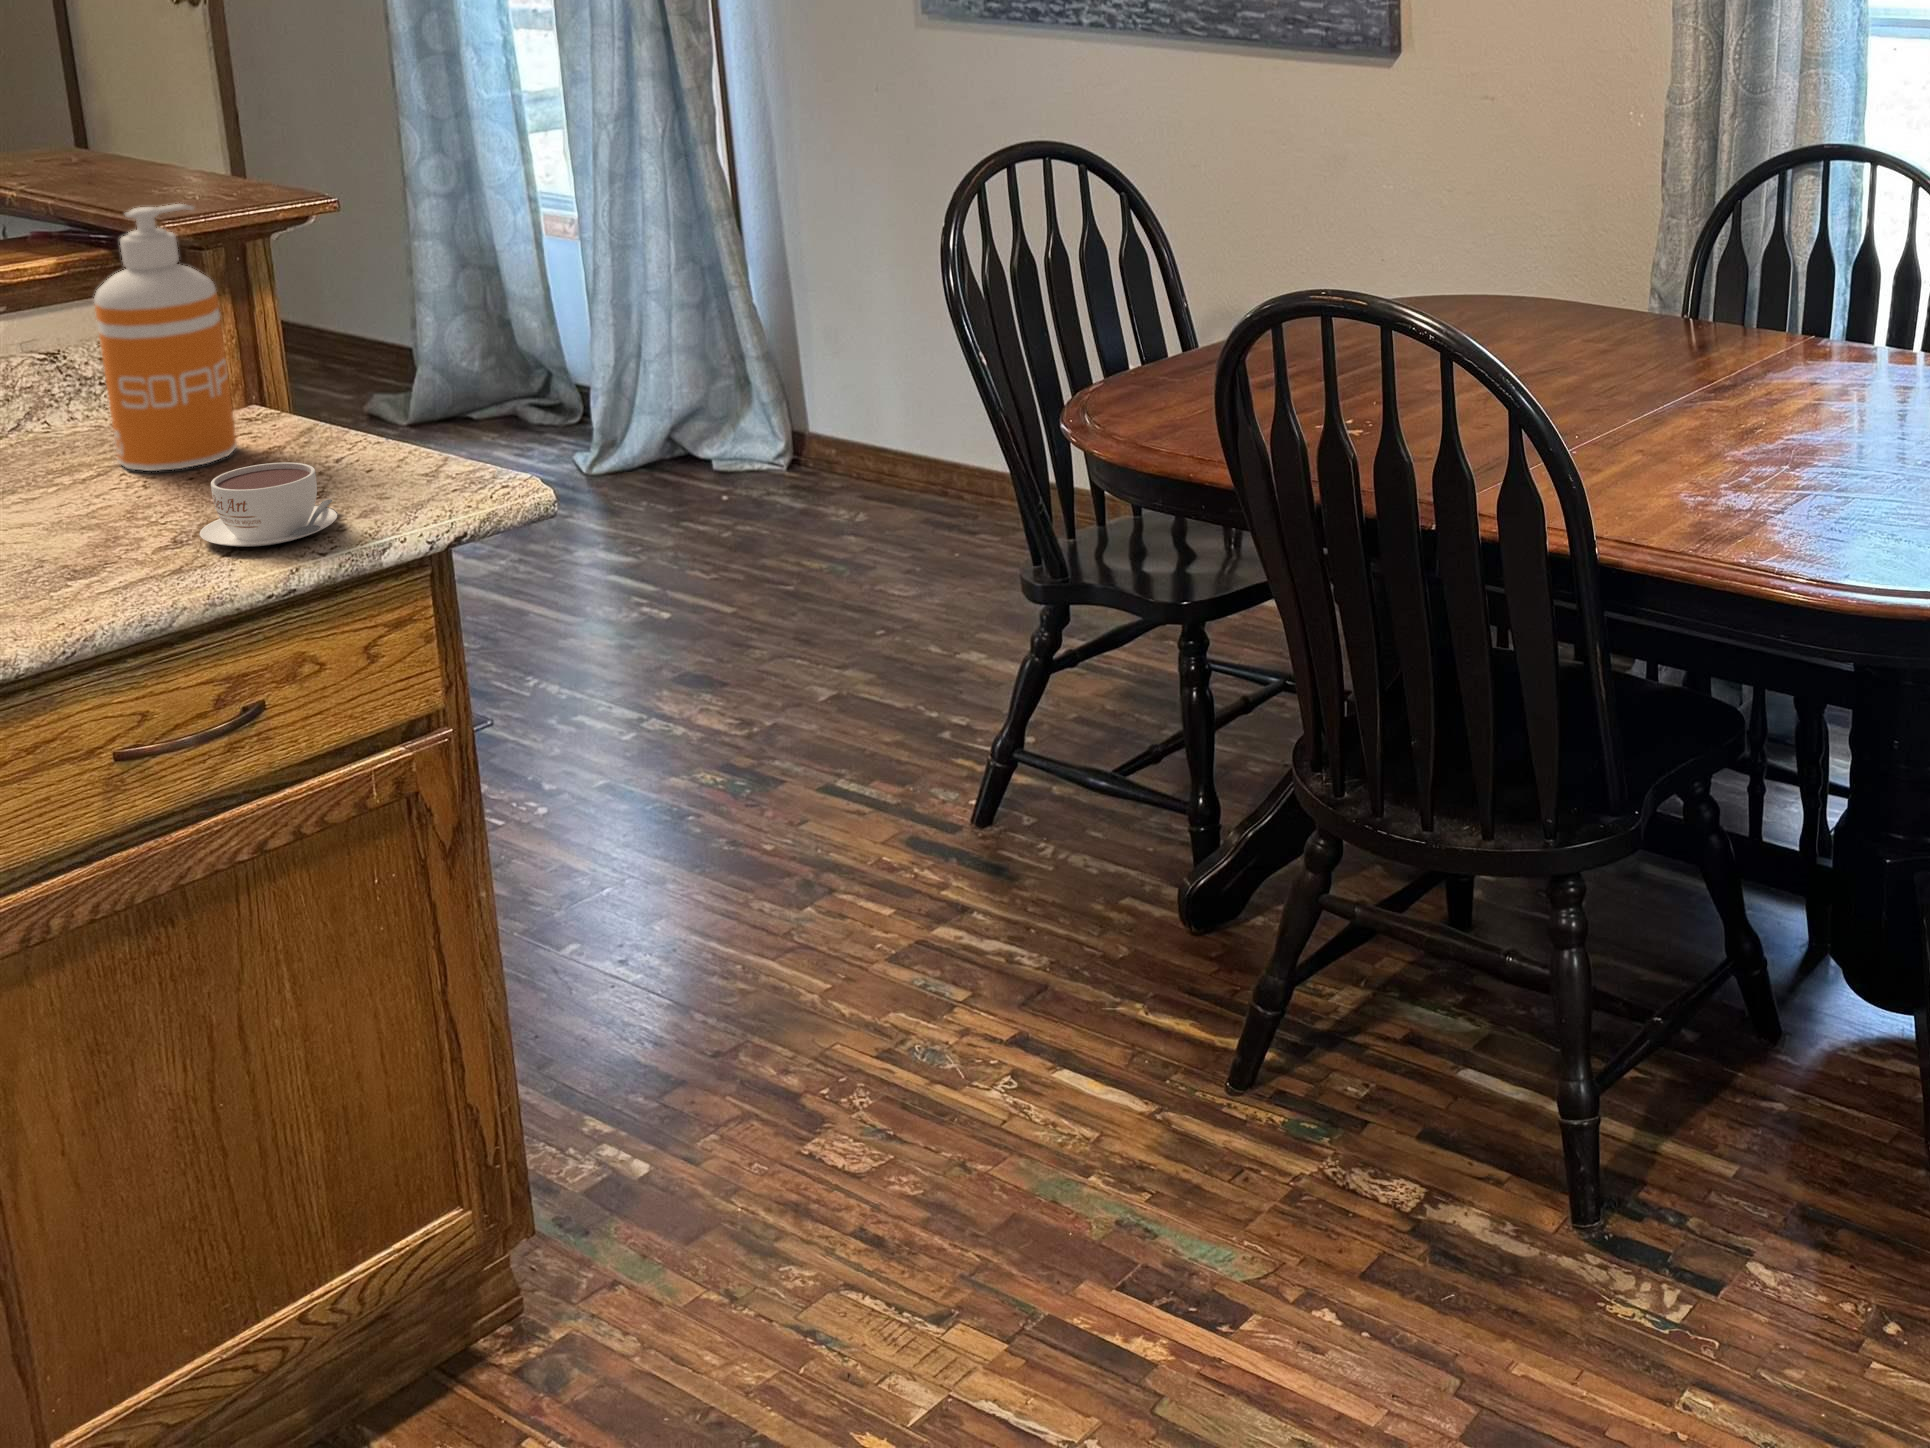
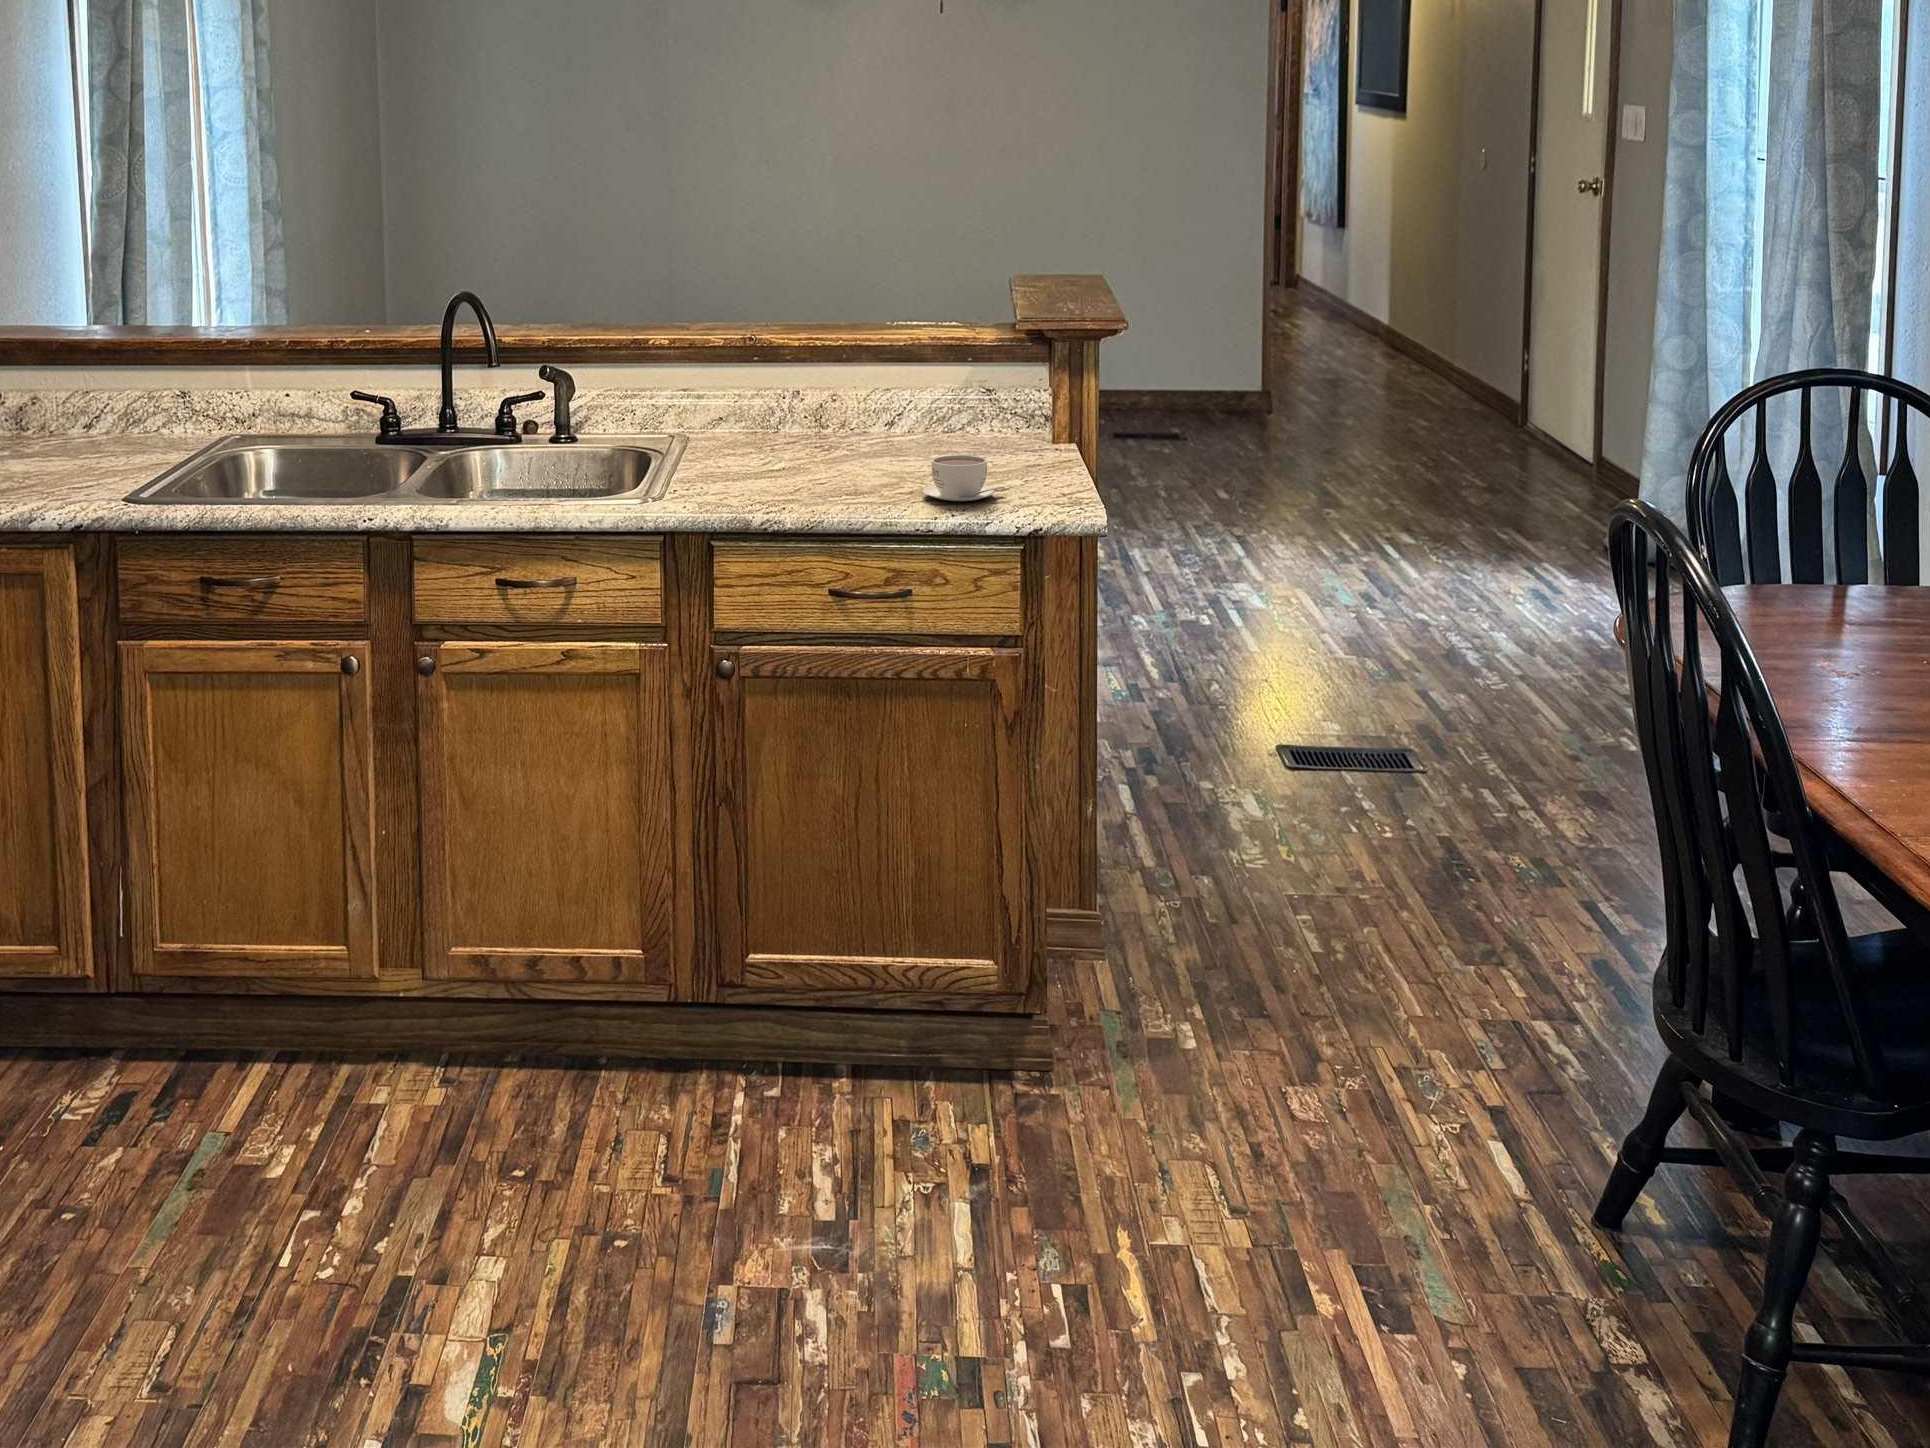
soap dispenser: present [94,204,237,471] -> none [964,299,1028,462]

